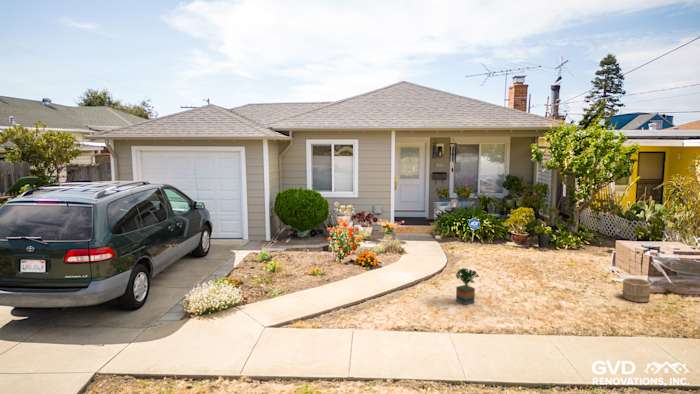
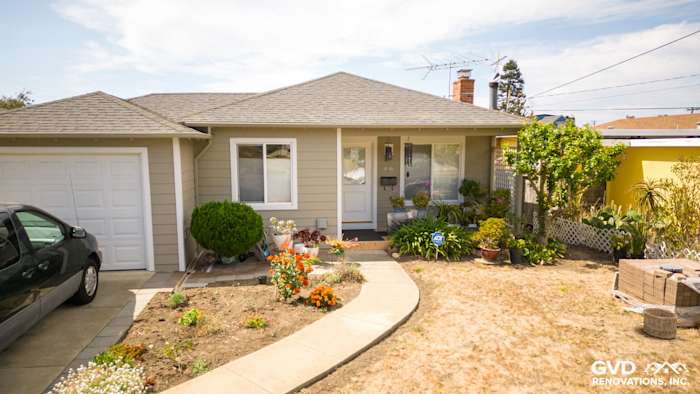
potted tree: present [456,268,479,305] -> none [458,312,490,366]

